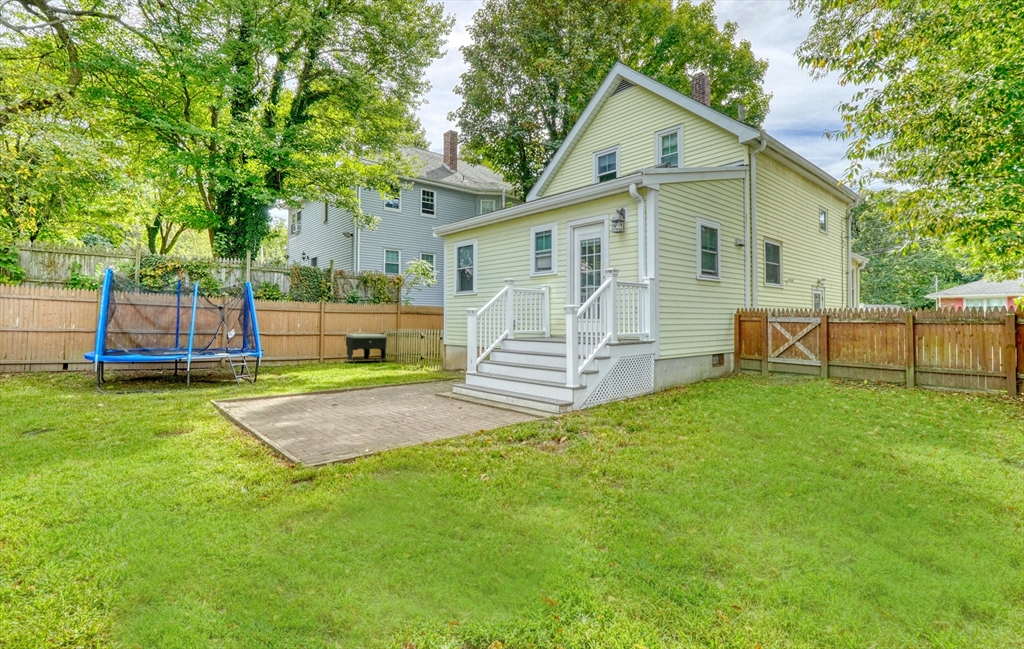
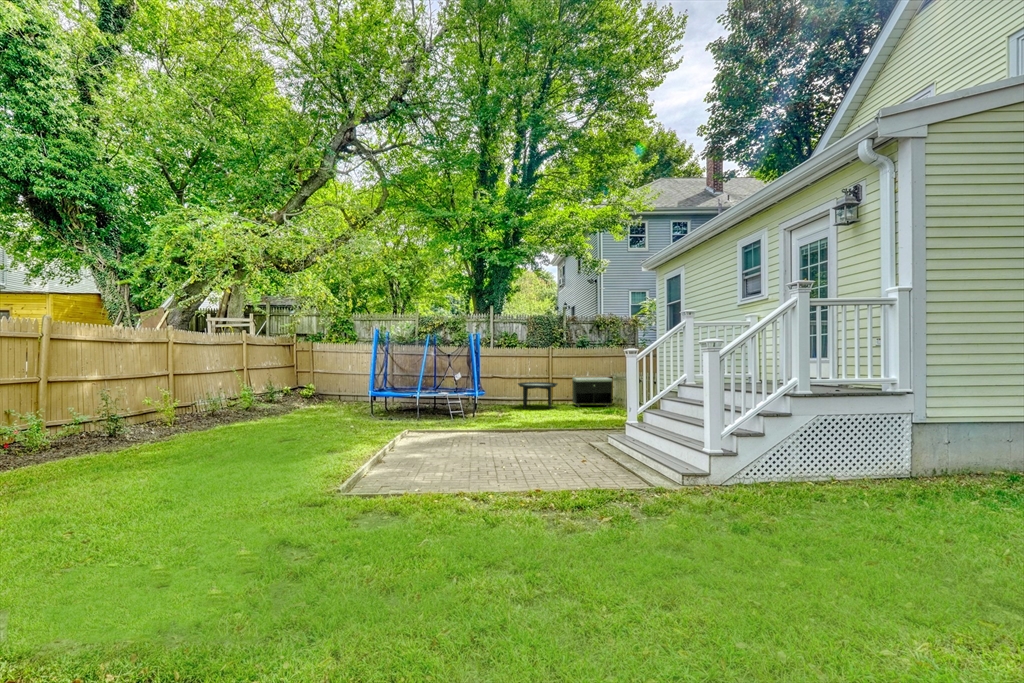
round table: none [289,338,335,367] -> present [518,382,557,409]

